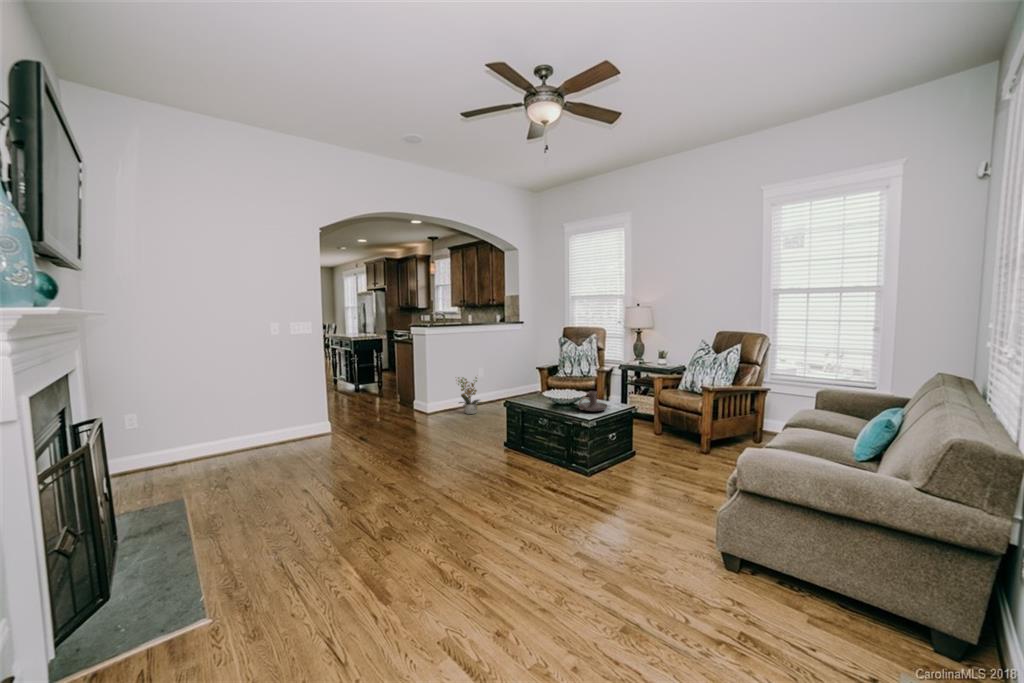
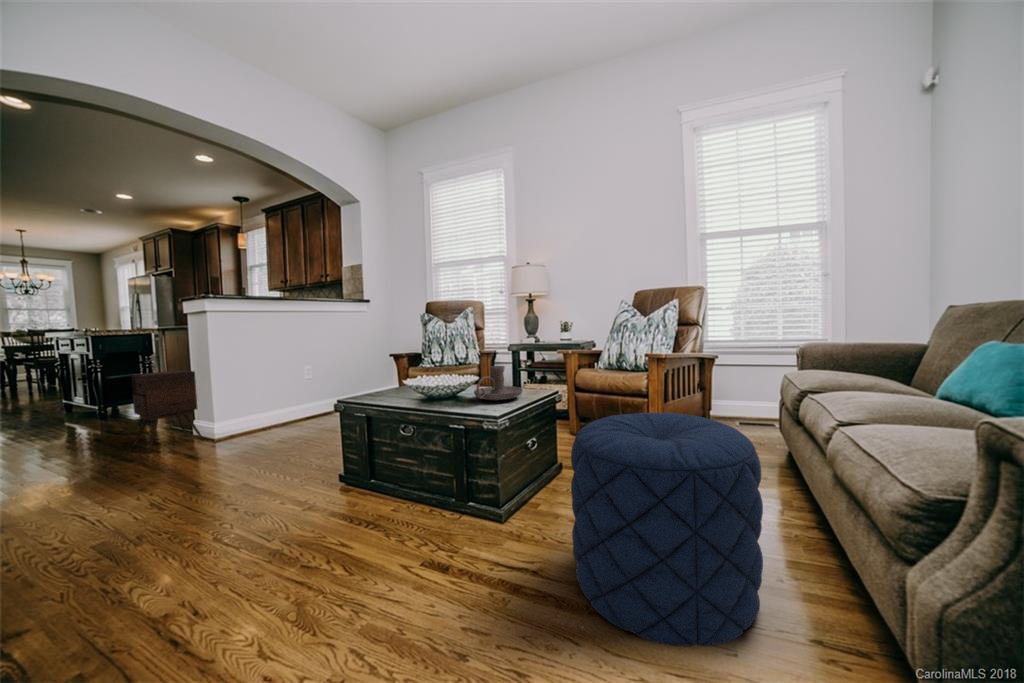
side table: none [393,372,427,419] -> present [132,370,204,452]
potted plant: present [458,377,484,414] -> none [256,370,310,432]
pouf: none [610,428,696,527] -> present [571,413,763,647]

